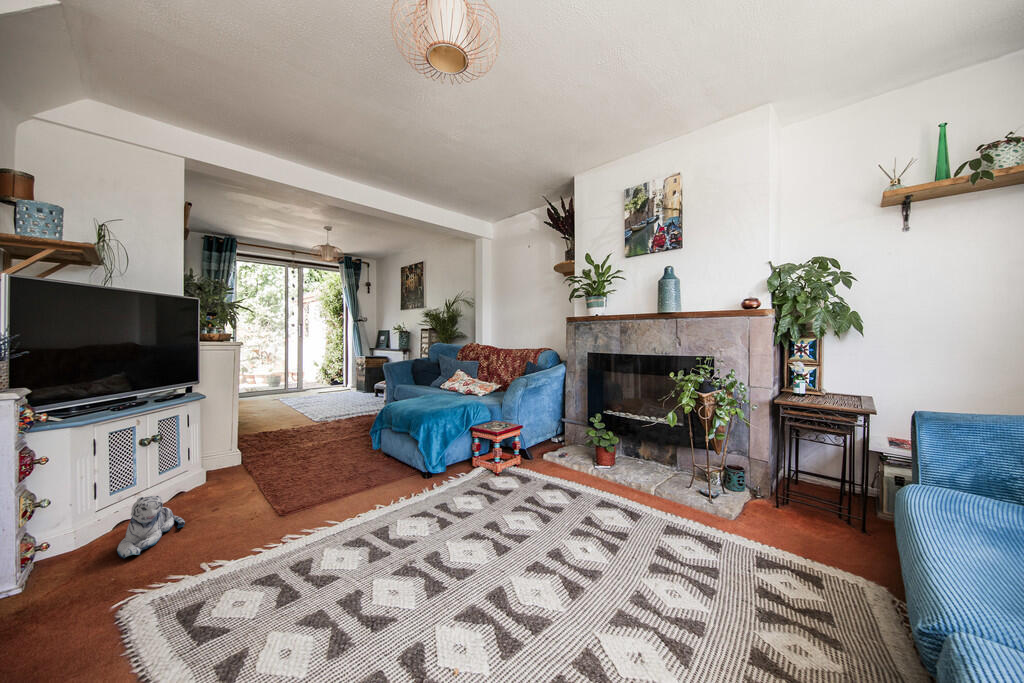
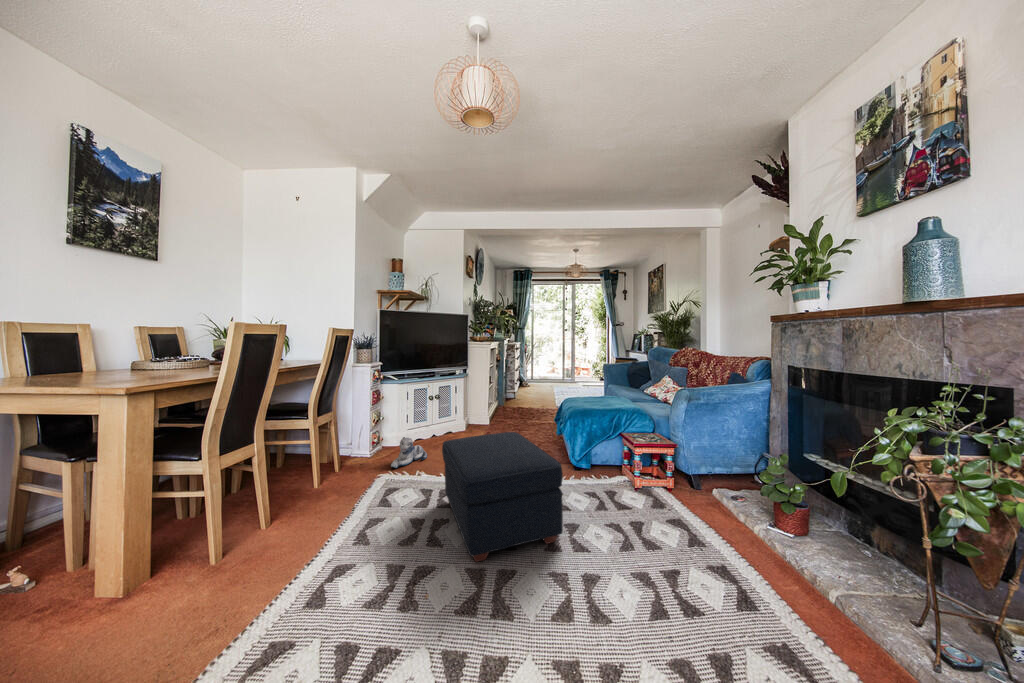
ottoman: none [310,440,497,587] -> present [442,432,563,562]

